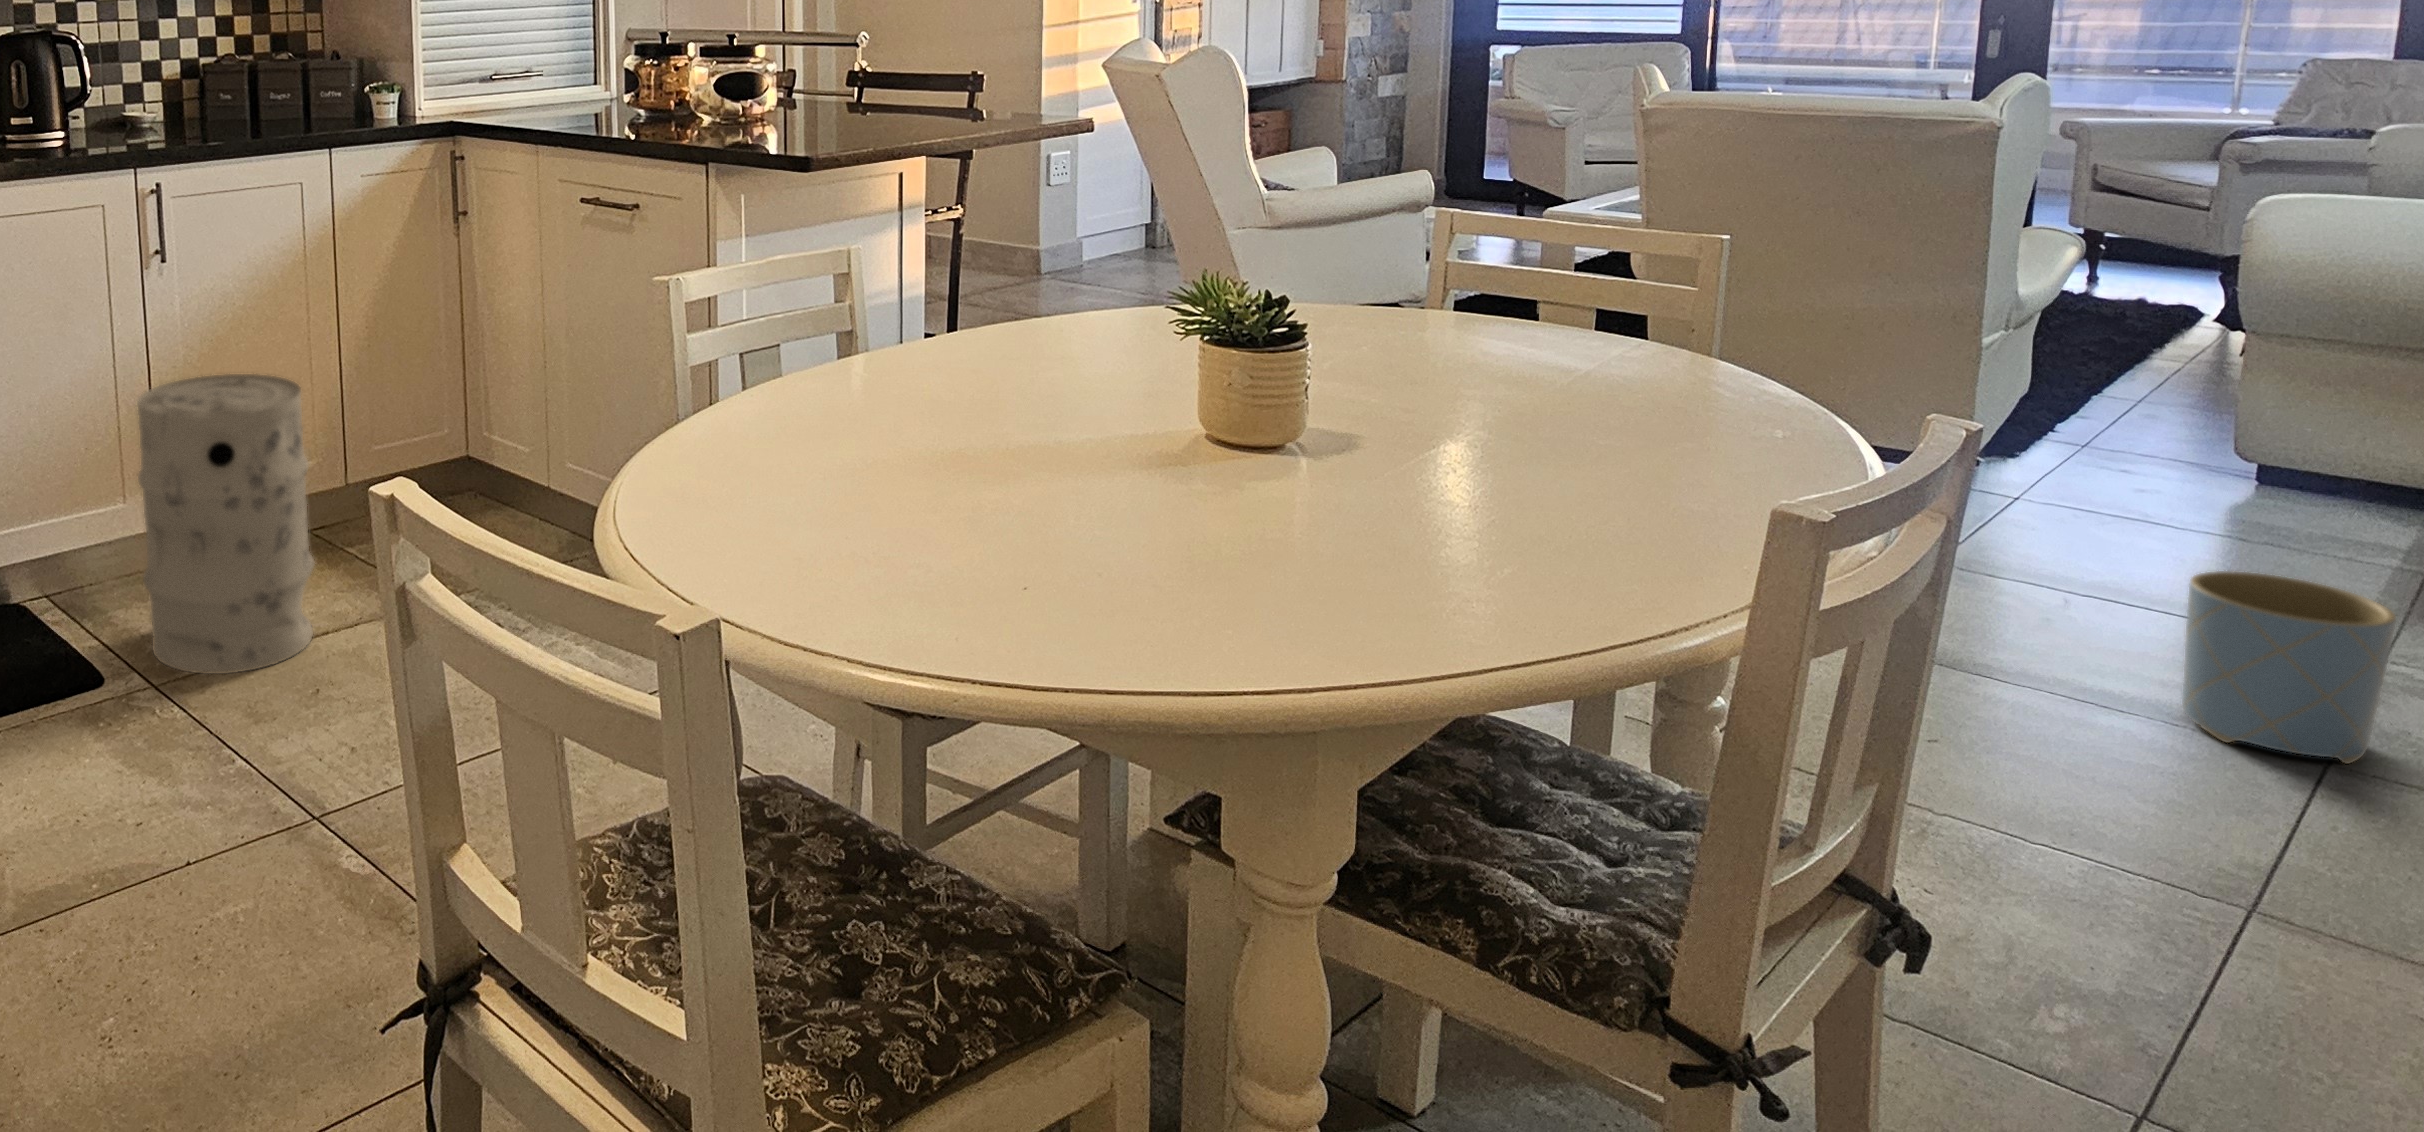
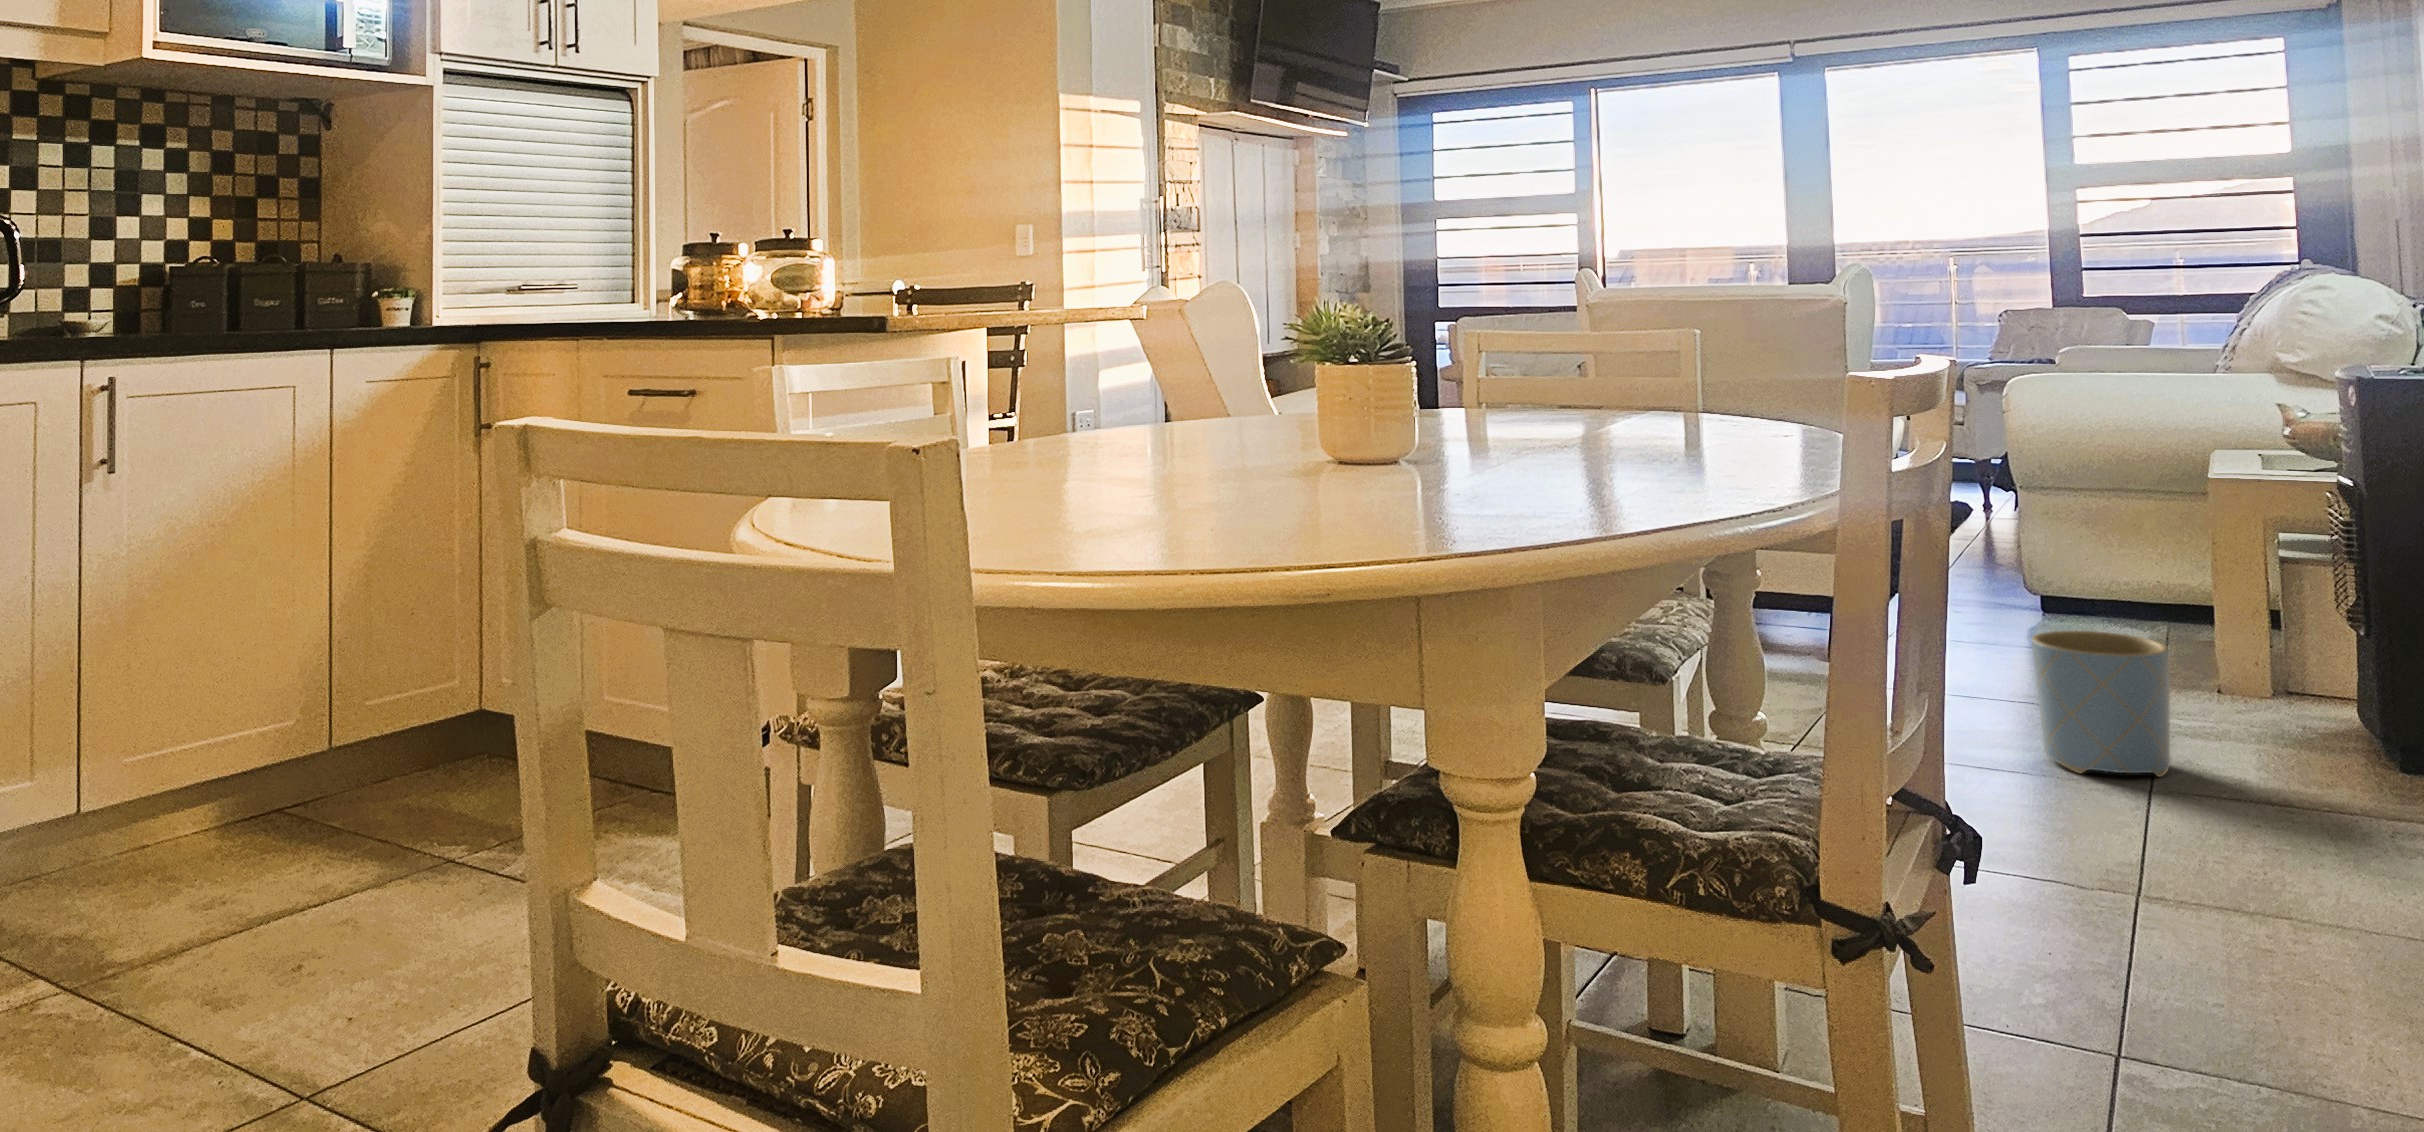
trash can: present [137,374,314,674] -> none [62,591,301,969]

